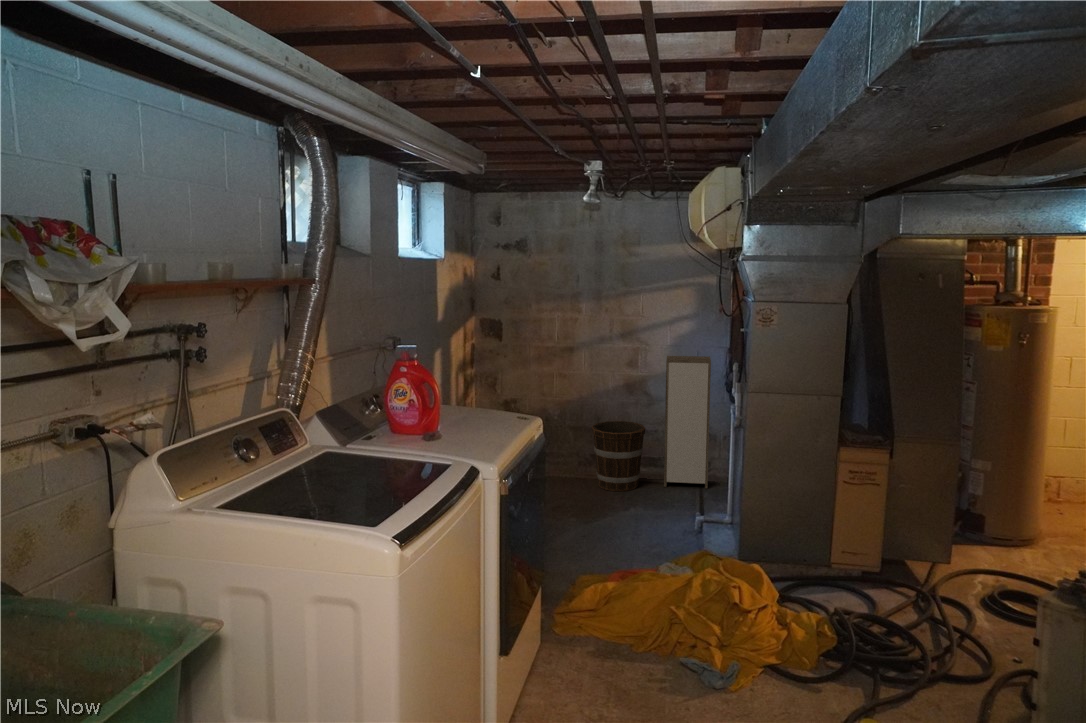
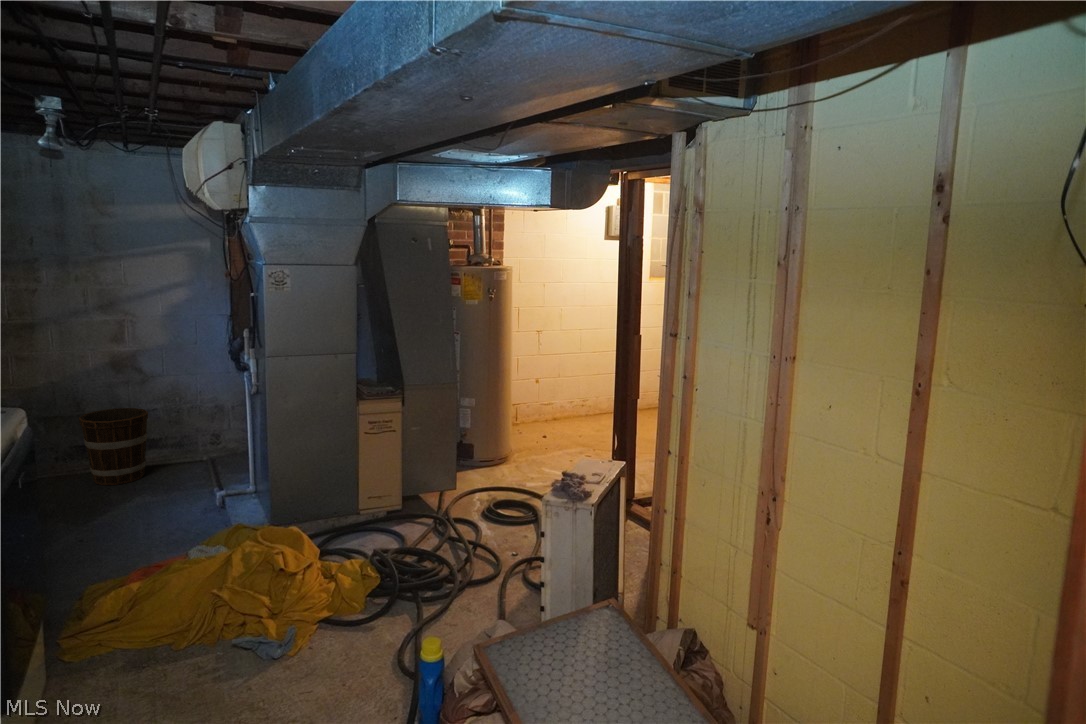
storage cabinet: present [664,356,711,489] -> none [167,333,225,470]

